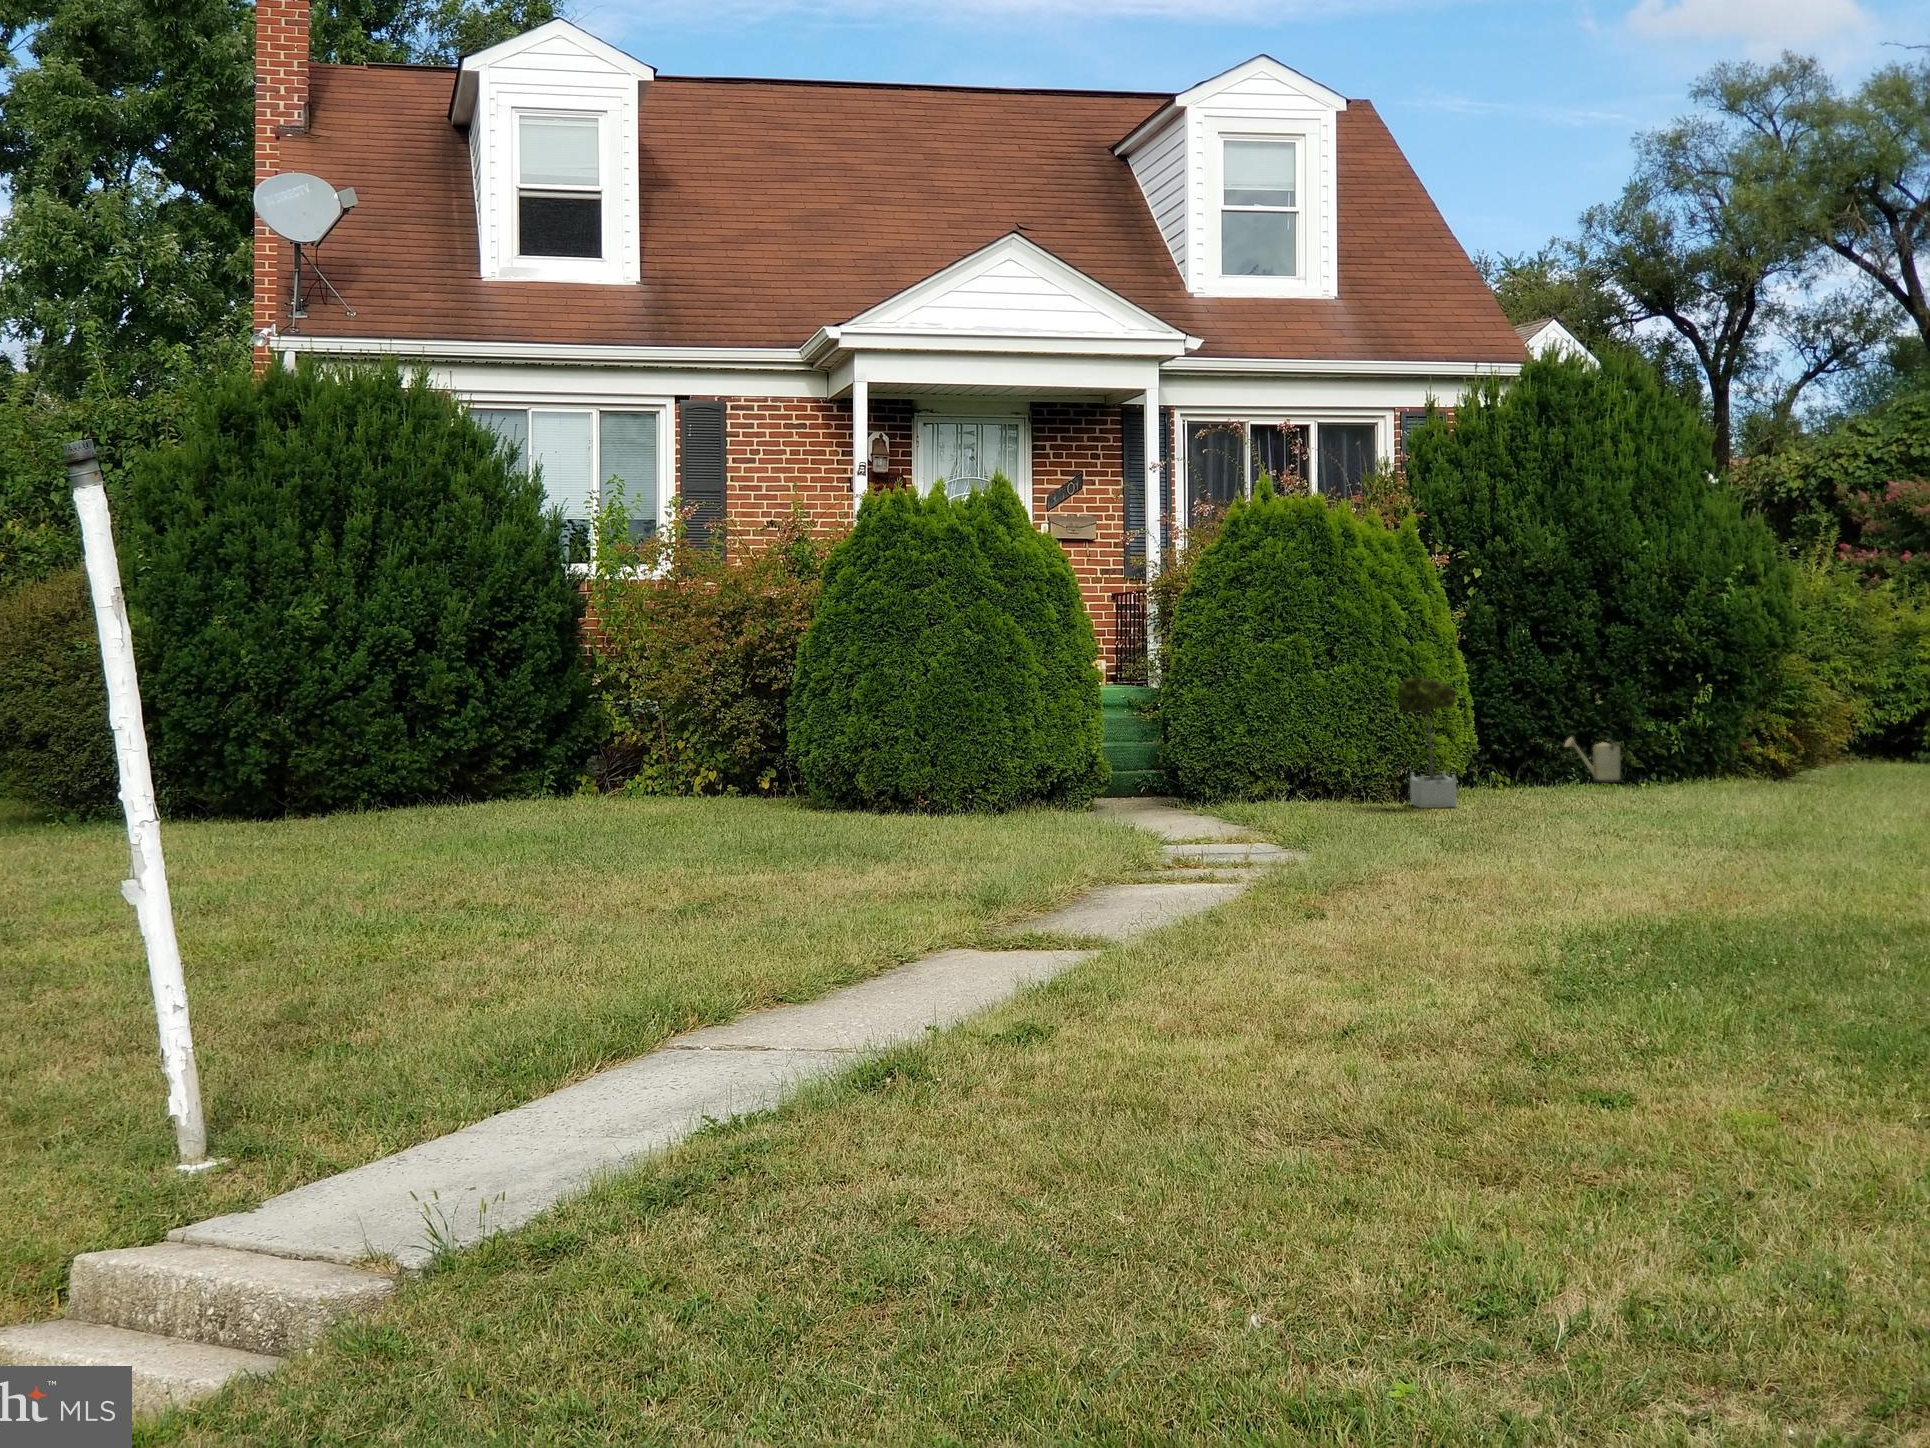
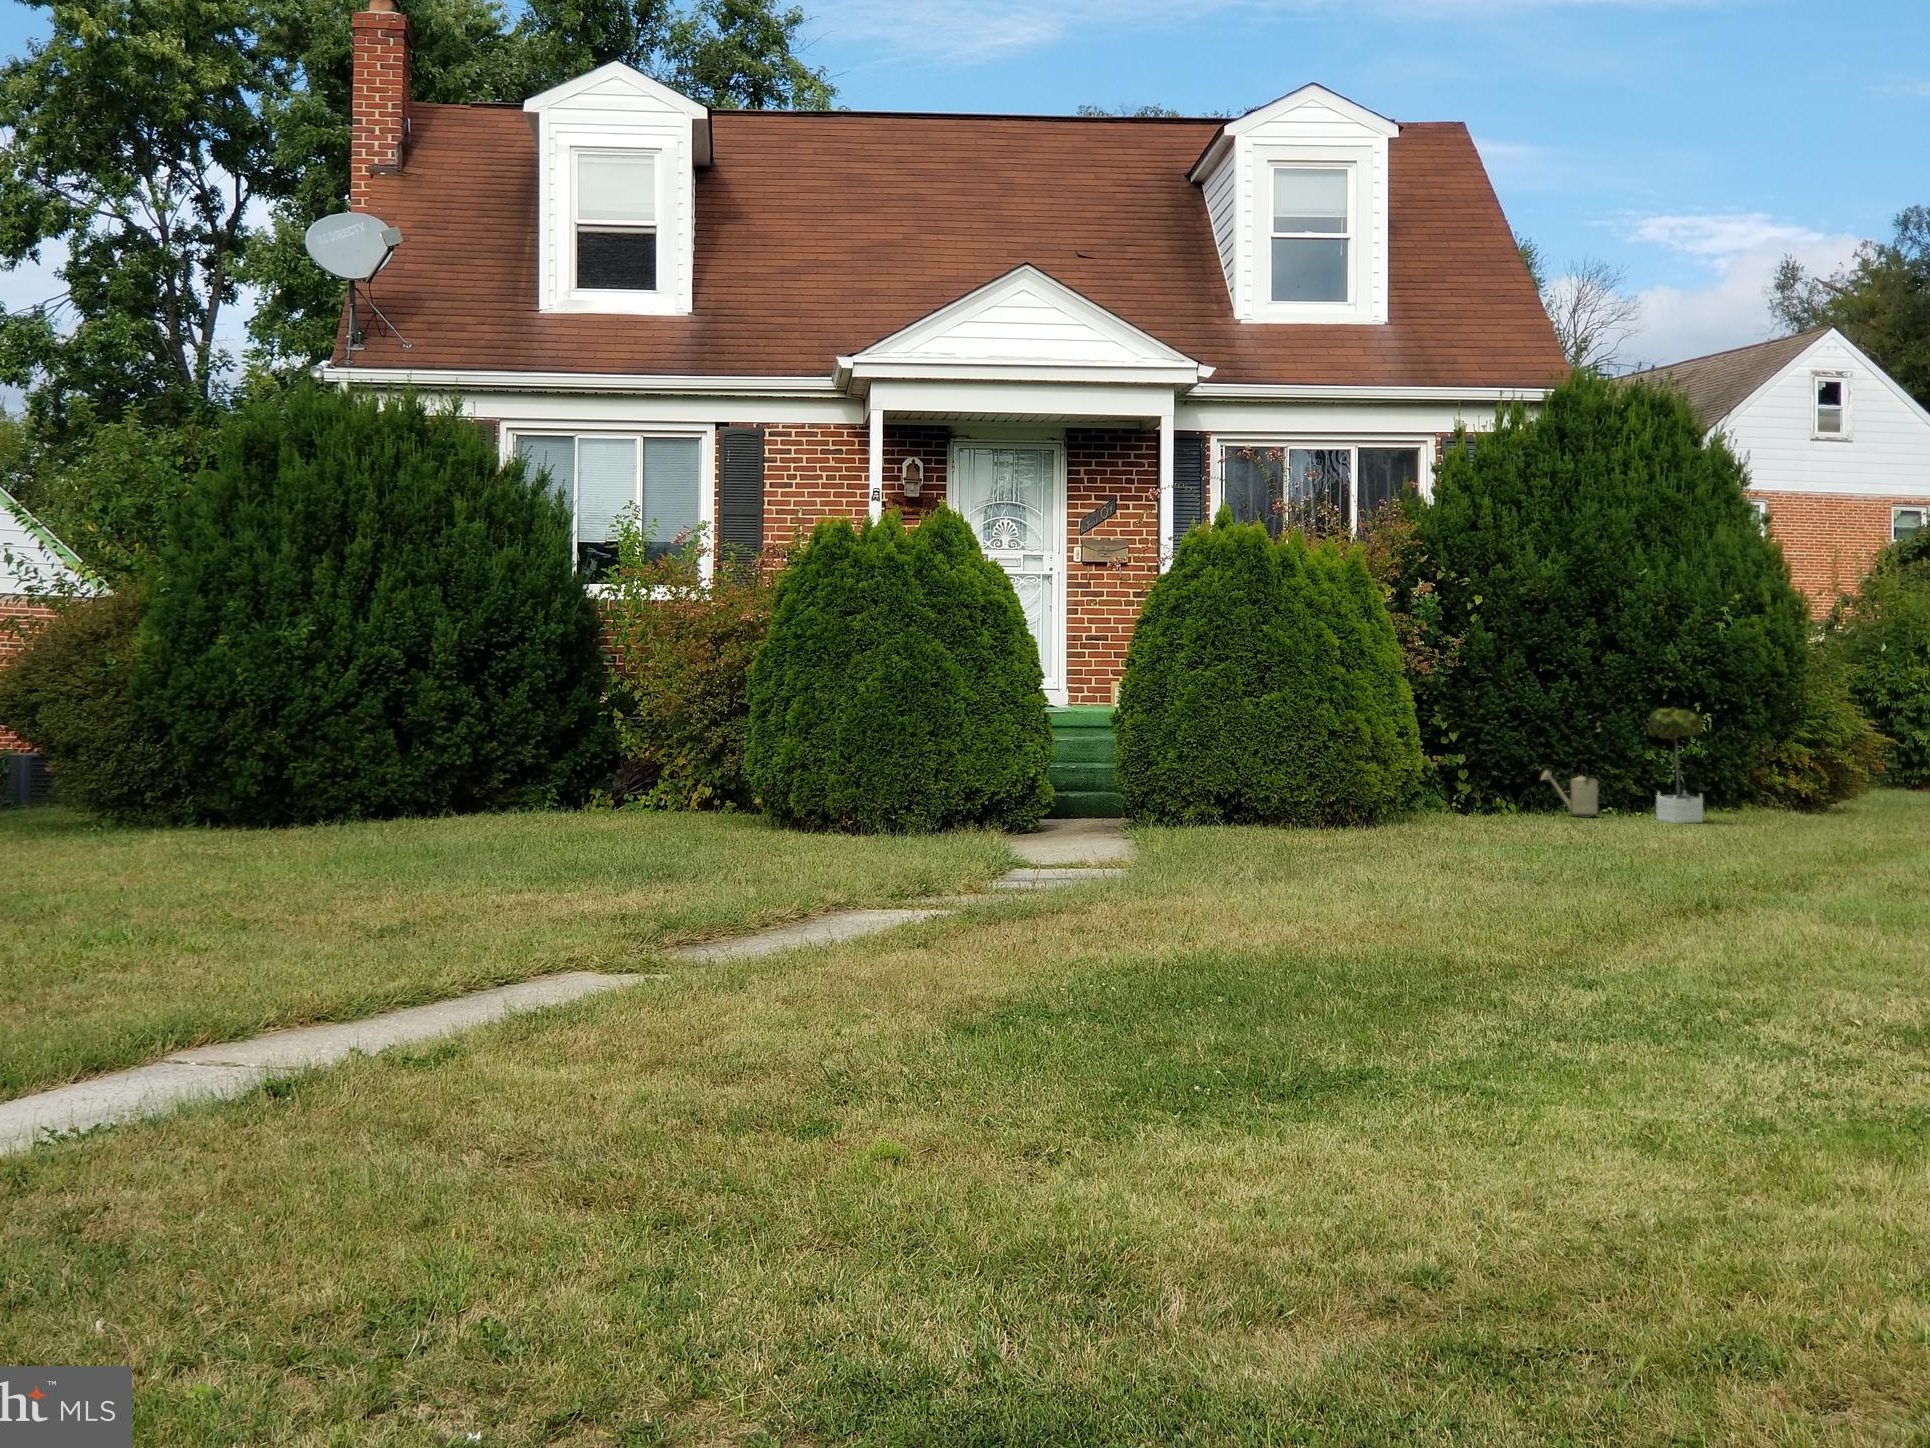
potted tree: present [1397,676,1457,808] -> present [1647,707,1703,823]

